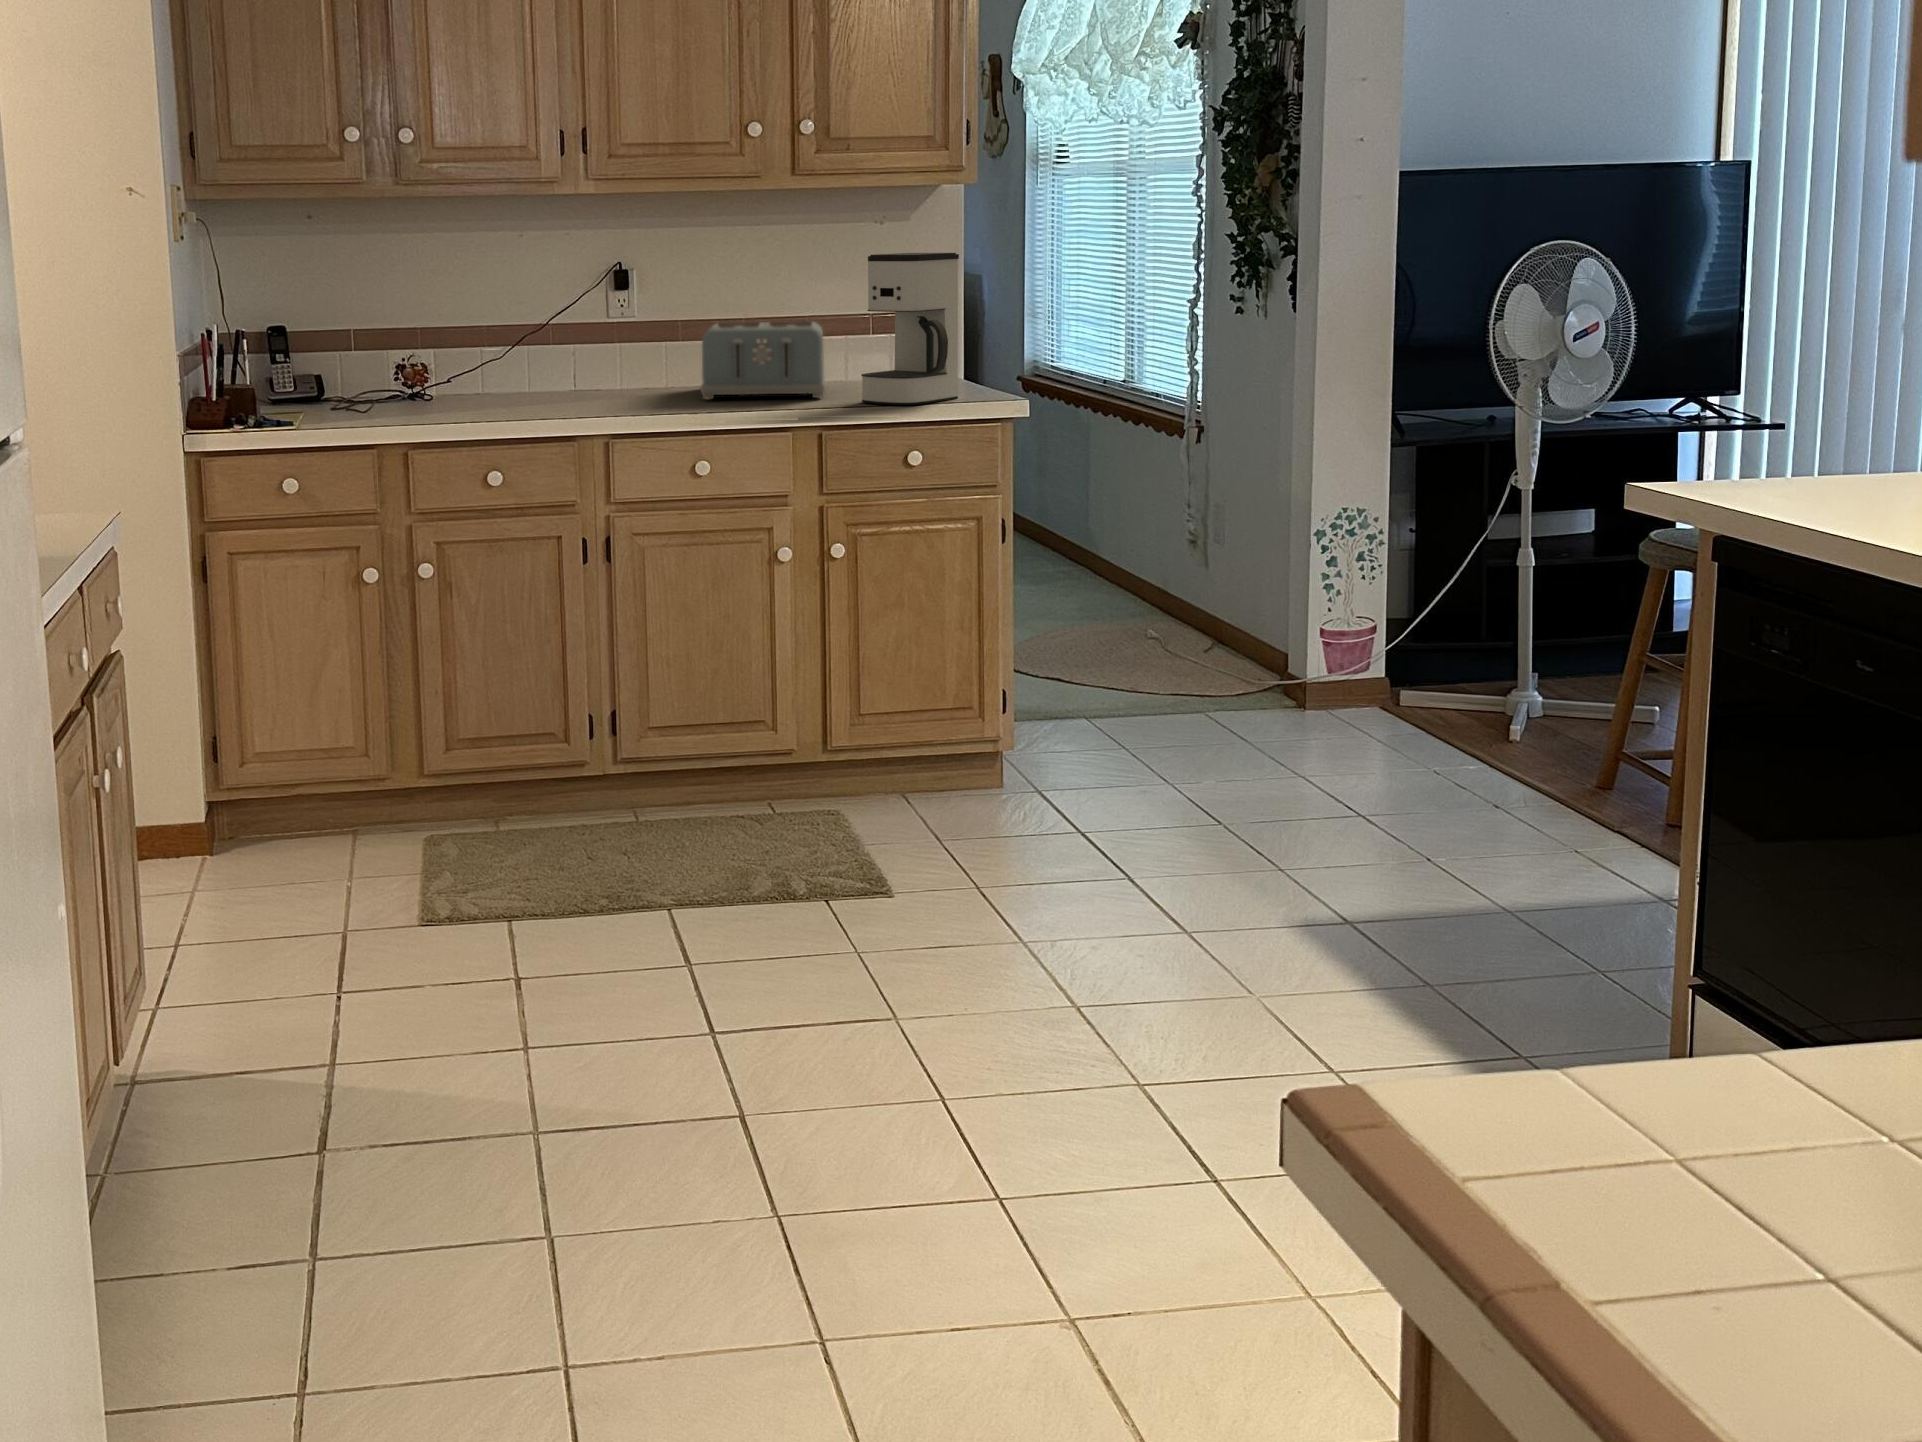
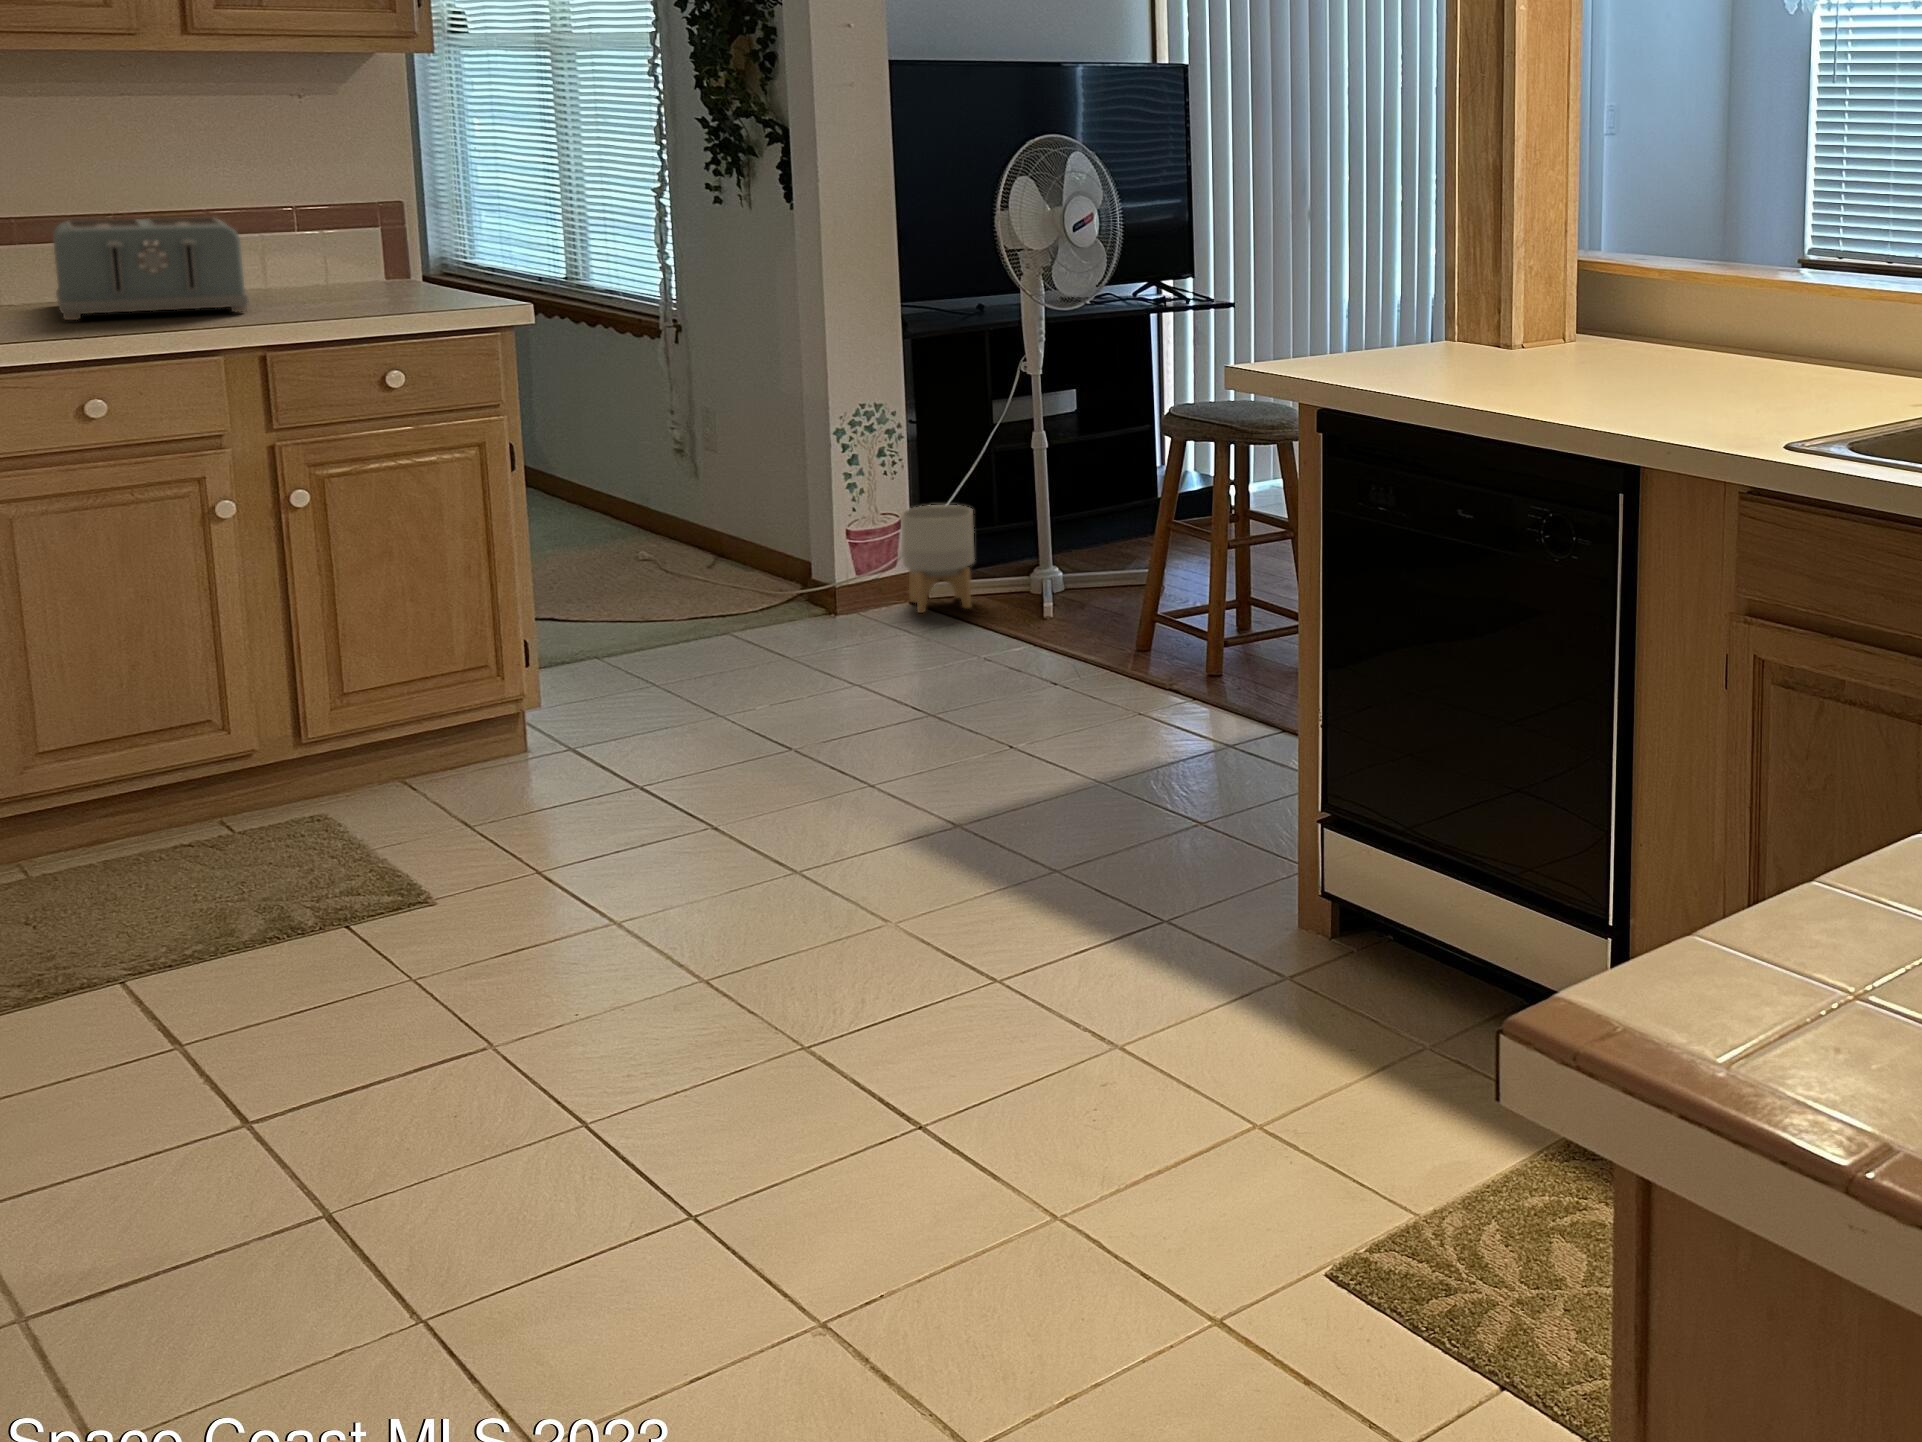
coffee maker: present [861,253,959,405] -> none [301,134,435,316]
planter: none [1374,615,1449,722] -> present [901,505,974,613]

